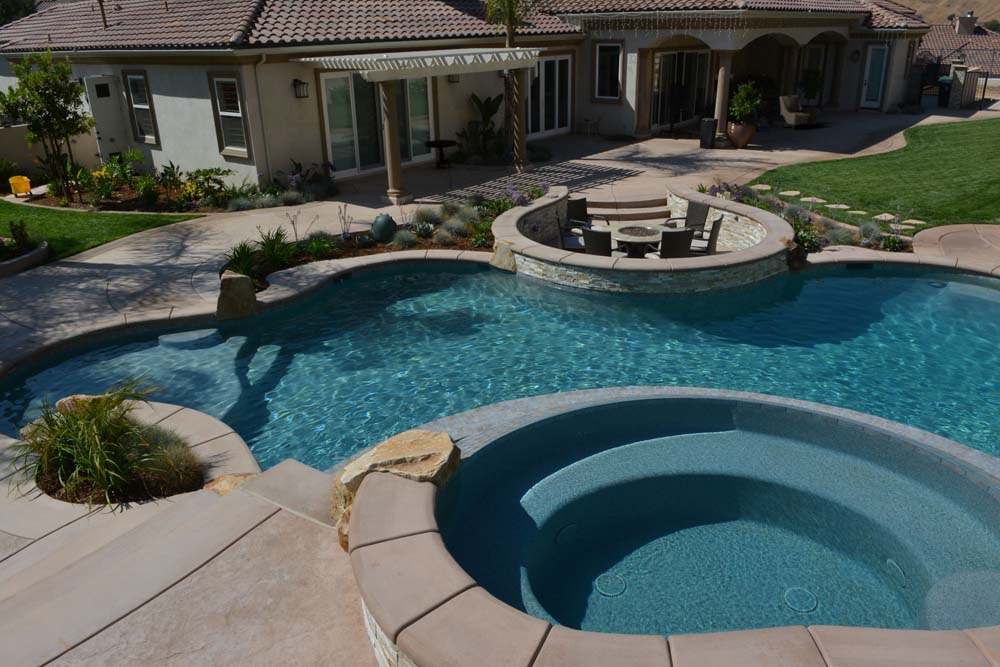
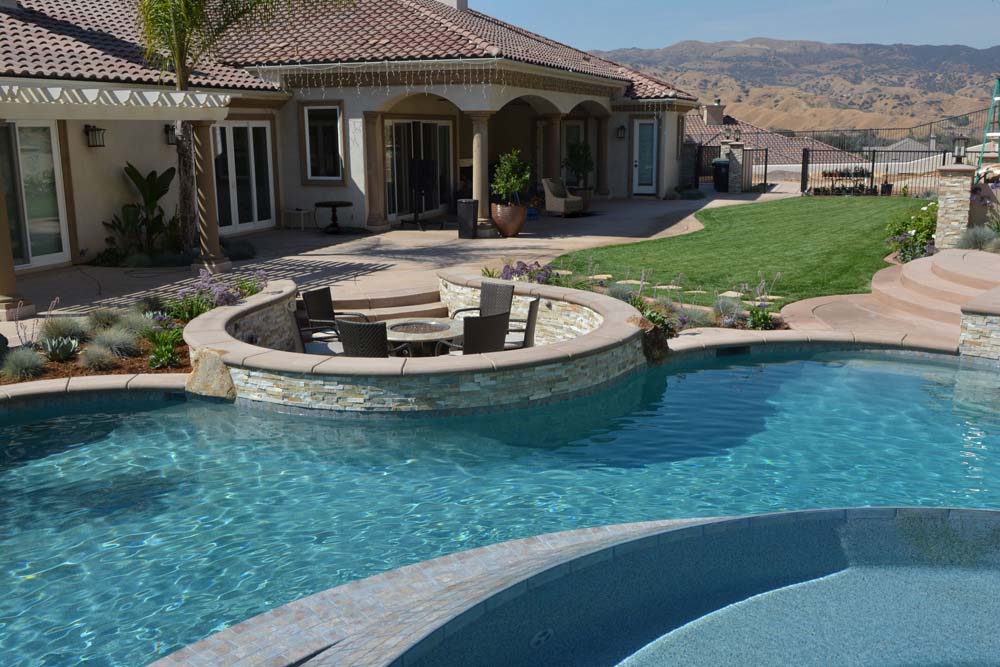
side table: present [425,140,457,169] -> present [314,201,353,233]

